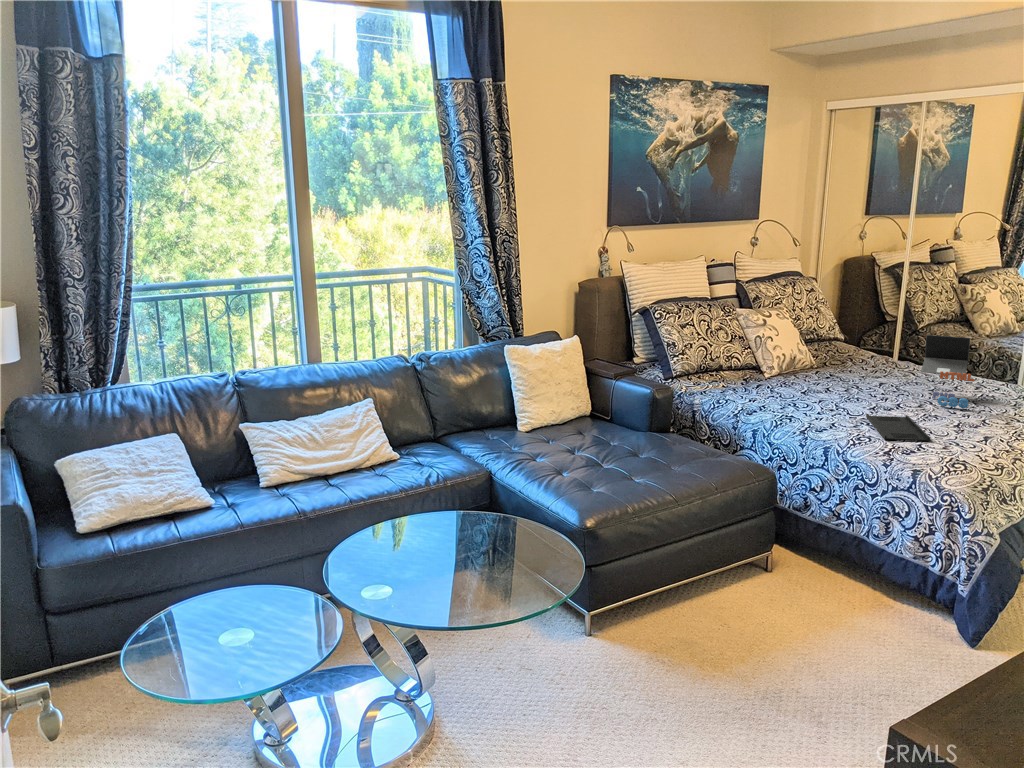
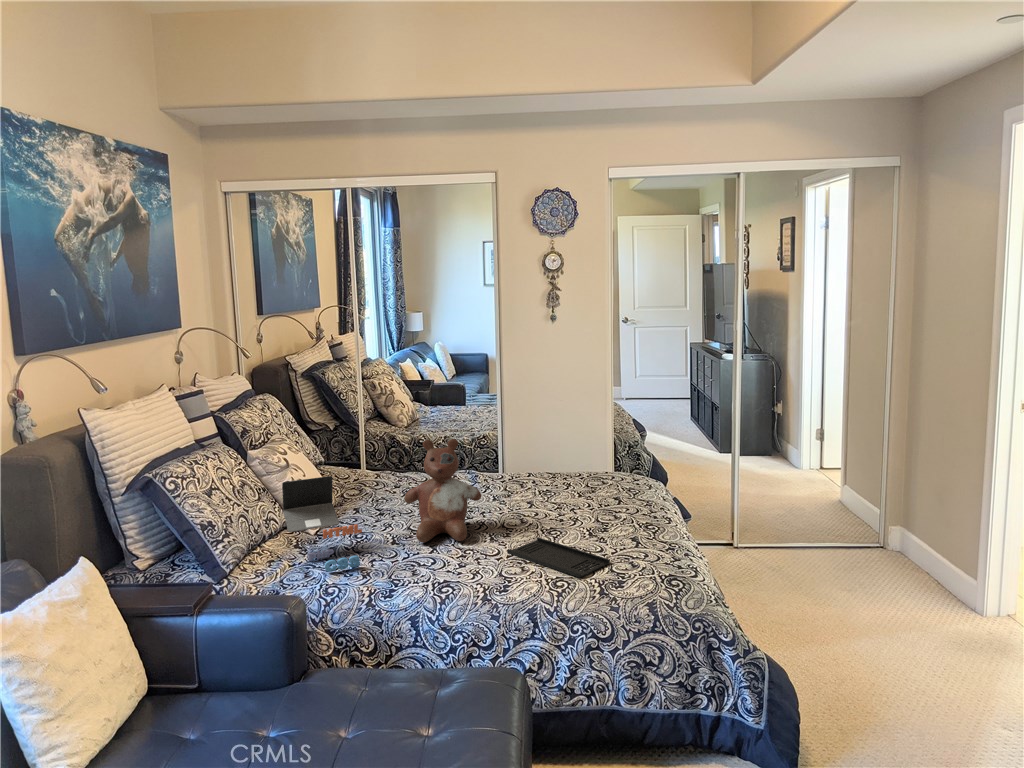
stuffed bear: none [814,318,884,403] -> present [404,439,481,543]
laptop: present [921,335,974,408] -> present [282,476,362,572]

